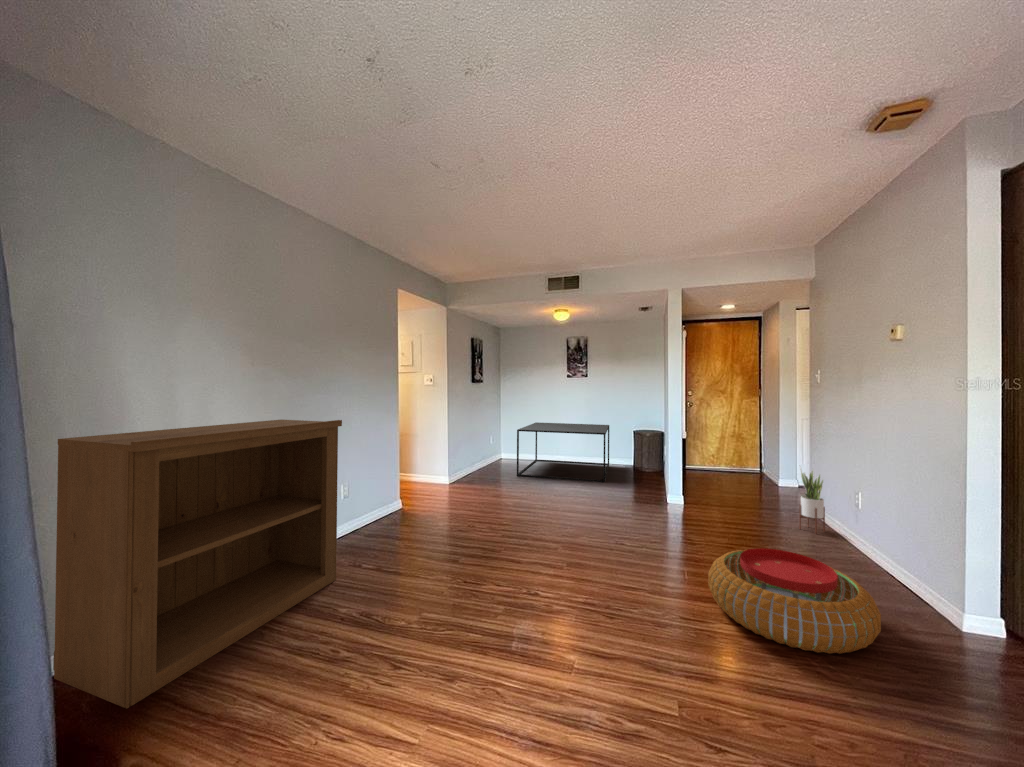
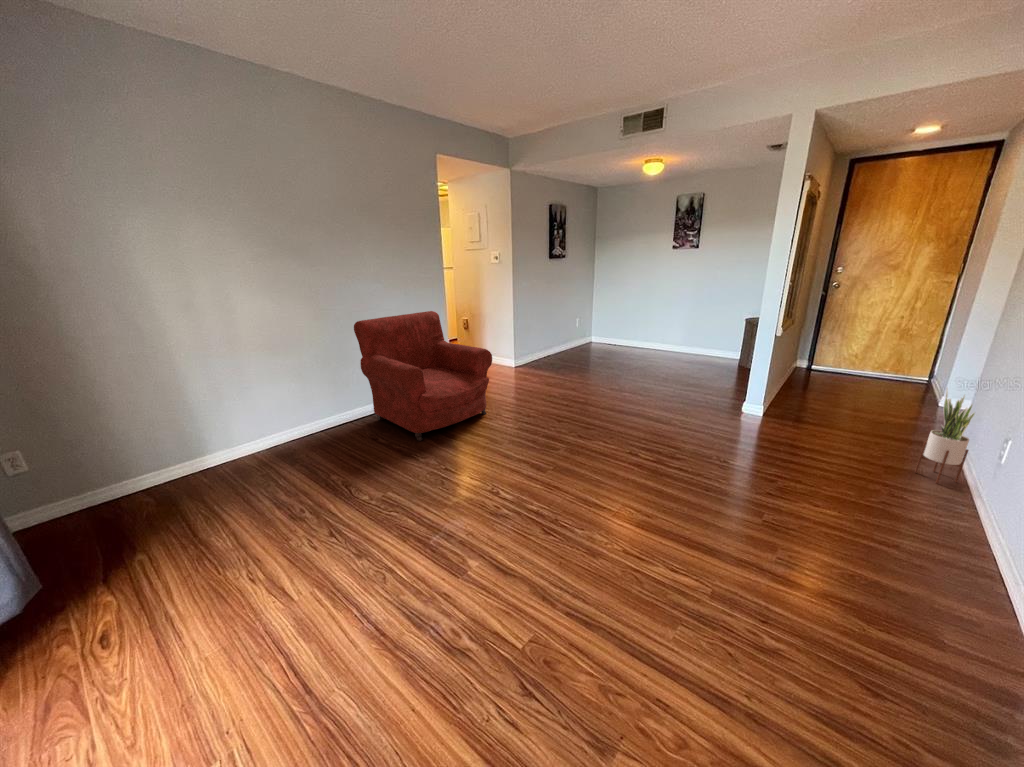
bookshelf: present [53,420,342,709] -> none [95,309,350,521]
coffee table: present [517,422,609,482] -> none [590,304,719,379]
armchair: none [327,425,466,560] -> present [354,311,492,441]
pouf: present [708,548,881,654] -> none [670,493,891,653]

